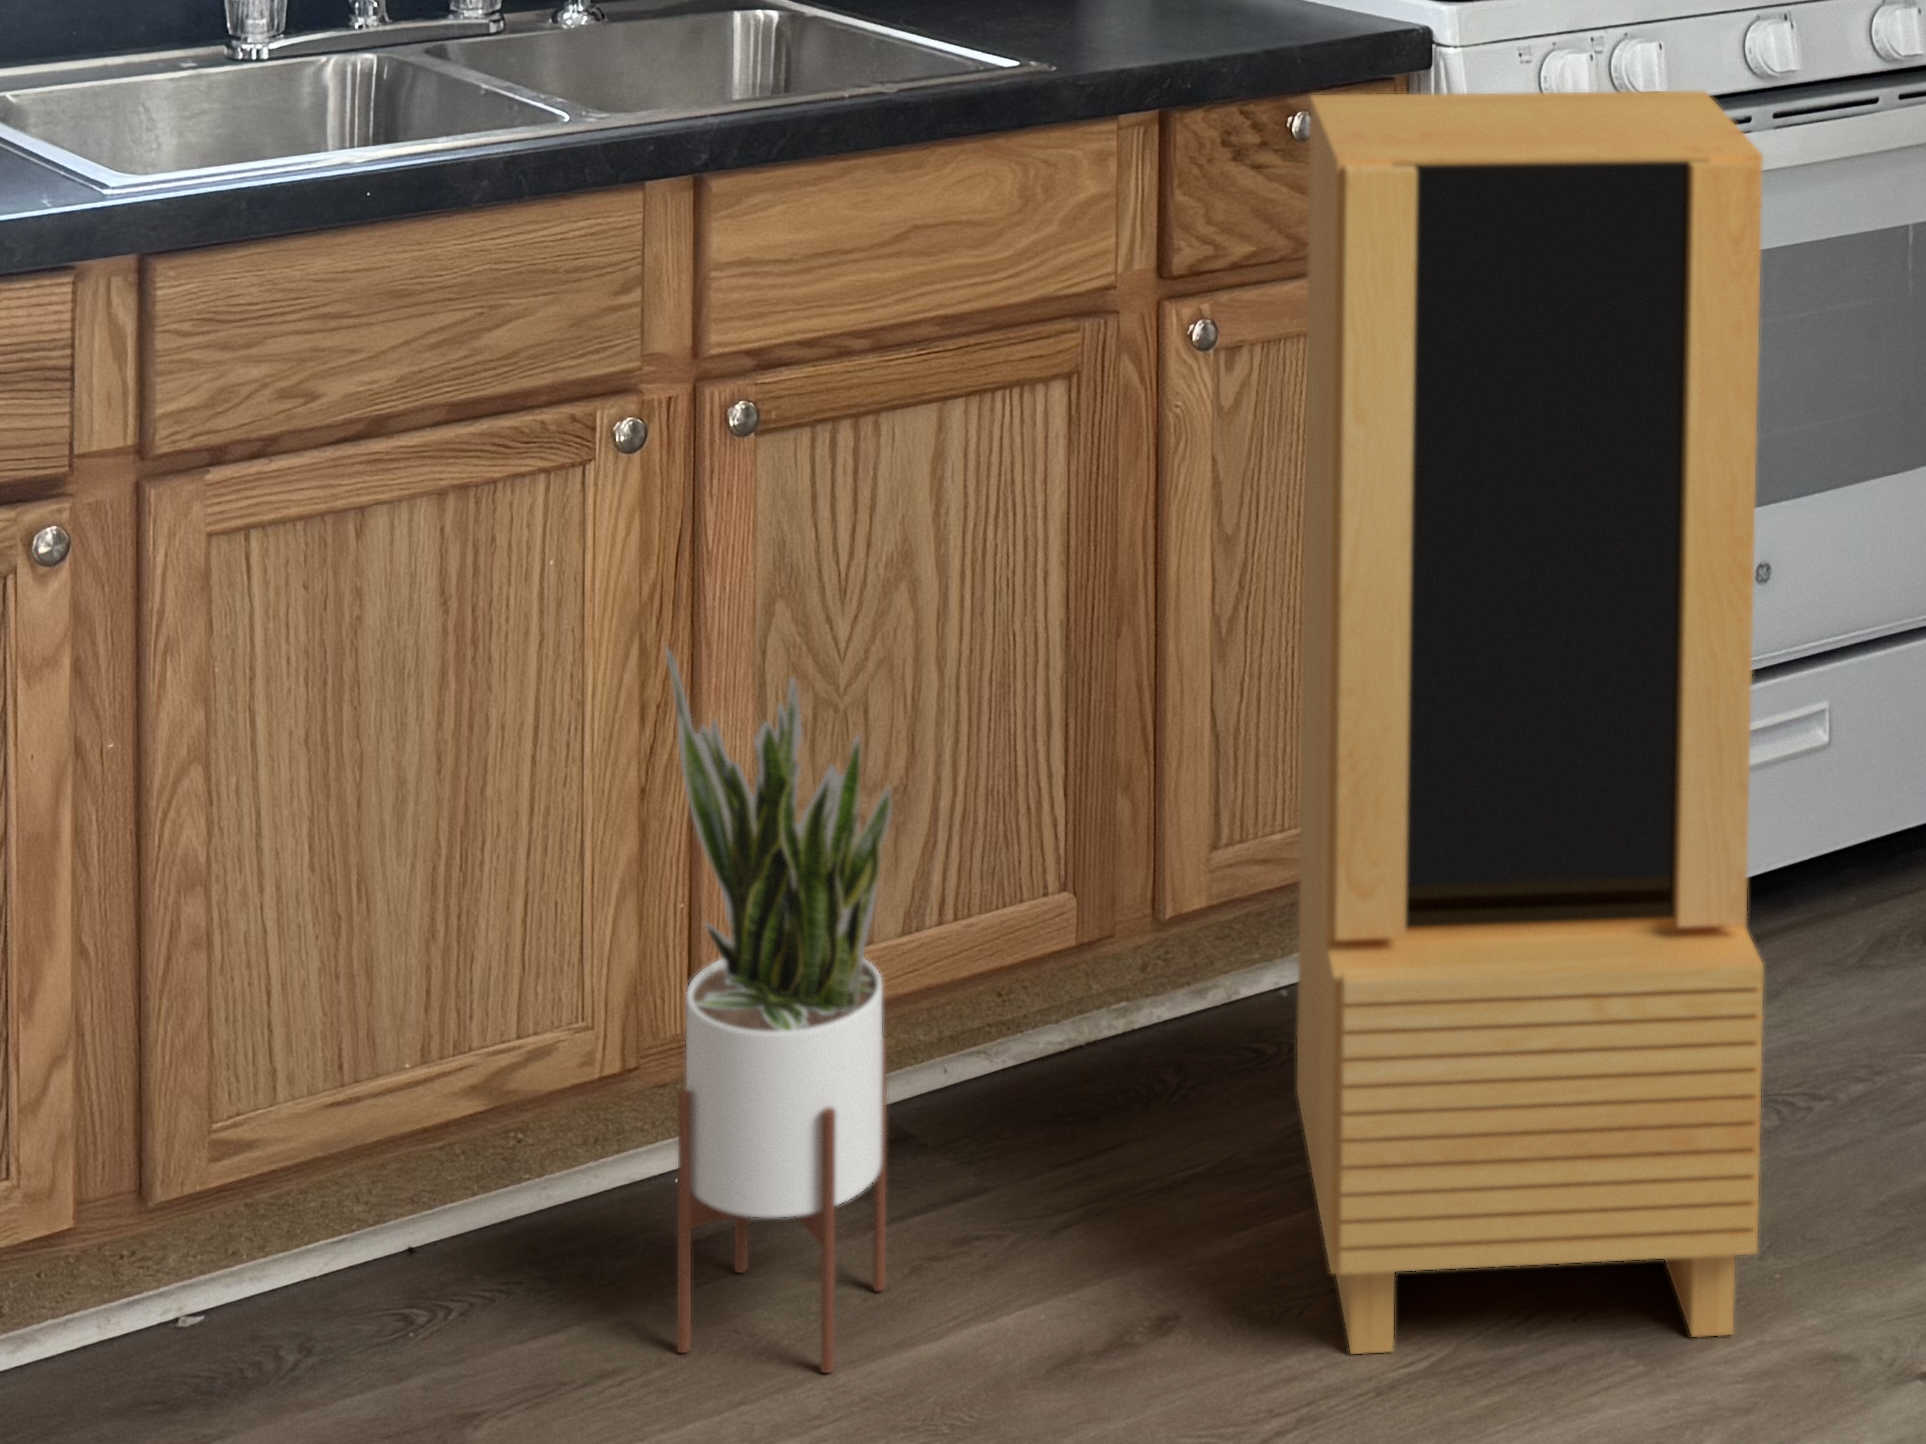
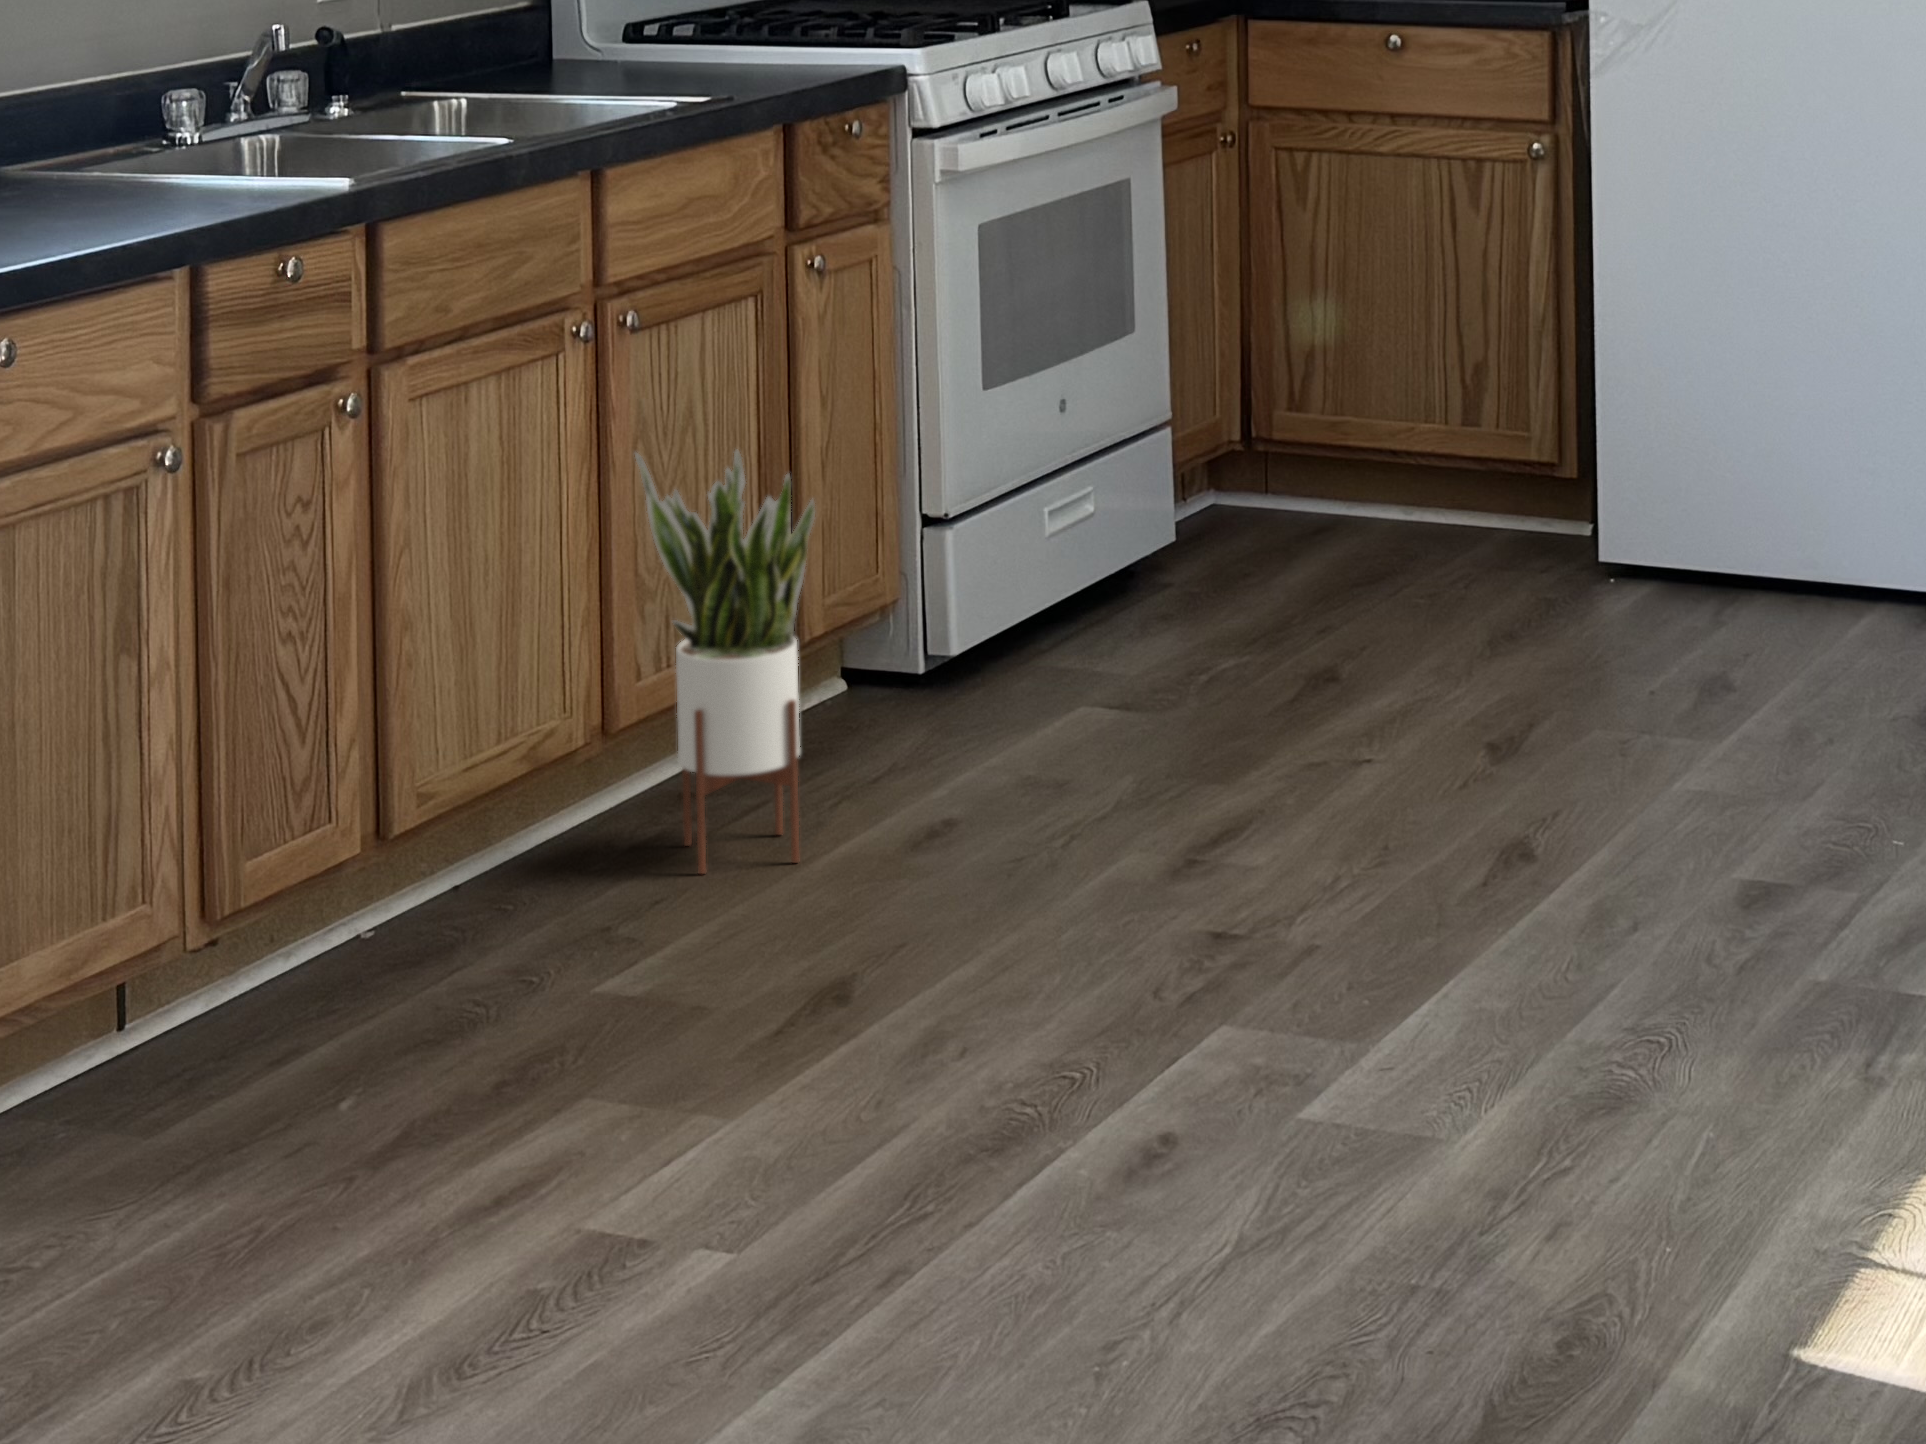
storage cabinet: present [1297,91,1764,1354] -> none [938,61,1275,801]

